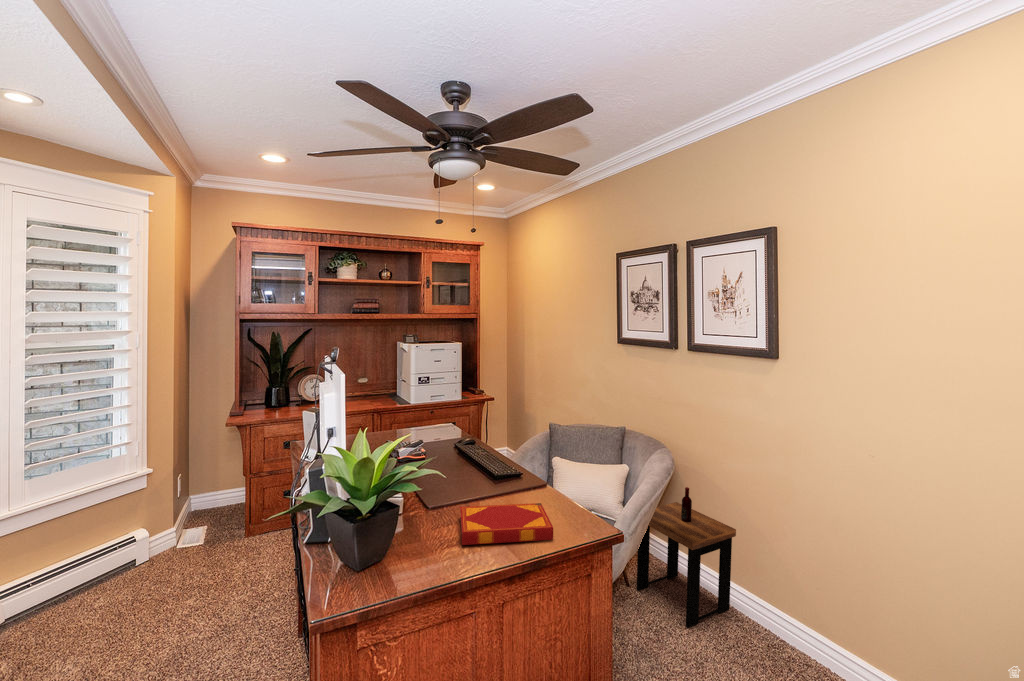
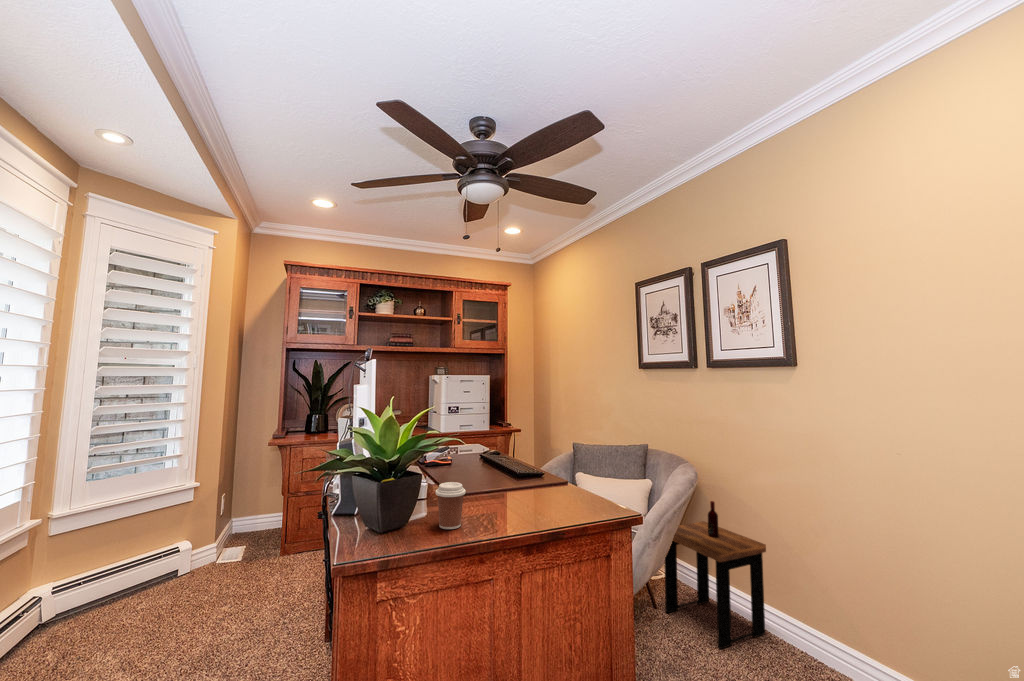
hardback book: present [460,503,553,545] -> none [481,490,570,518]
coffee cup: none [413,511,446,563] -> present [436,482,466,529]

